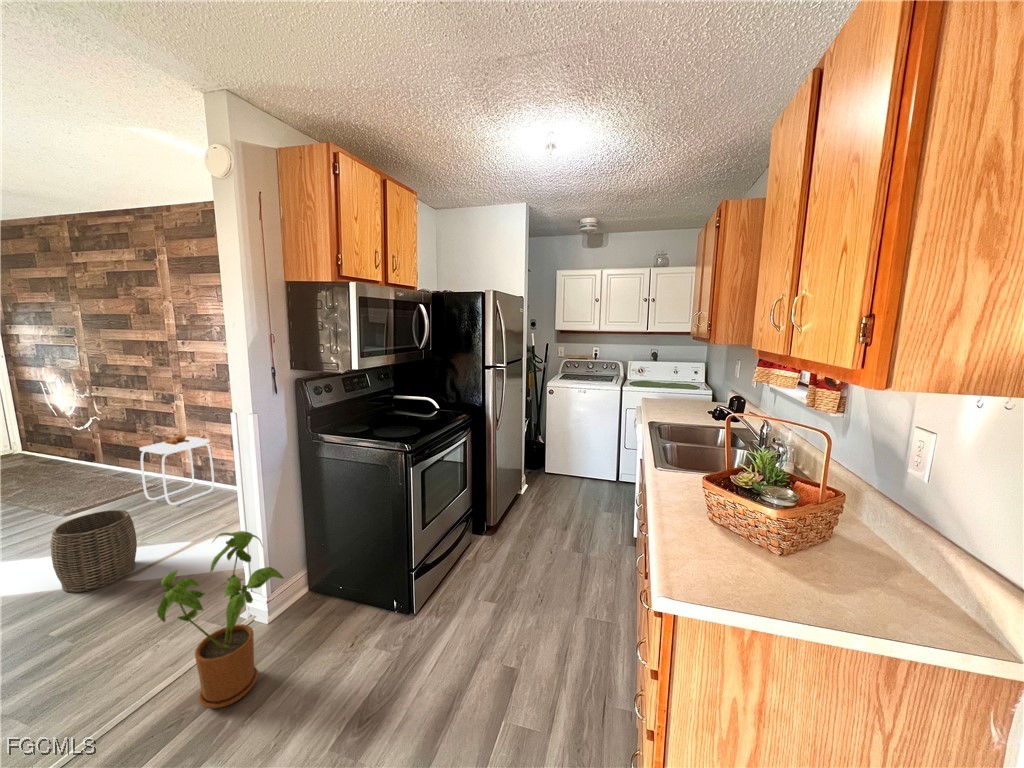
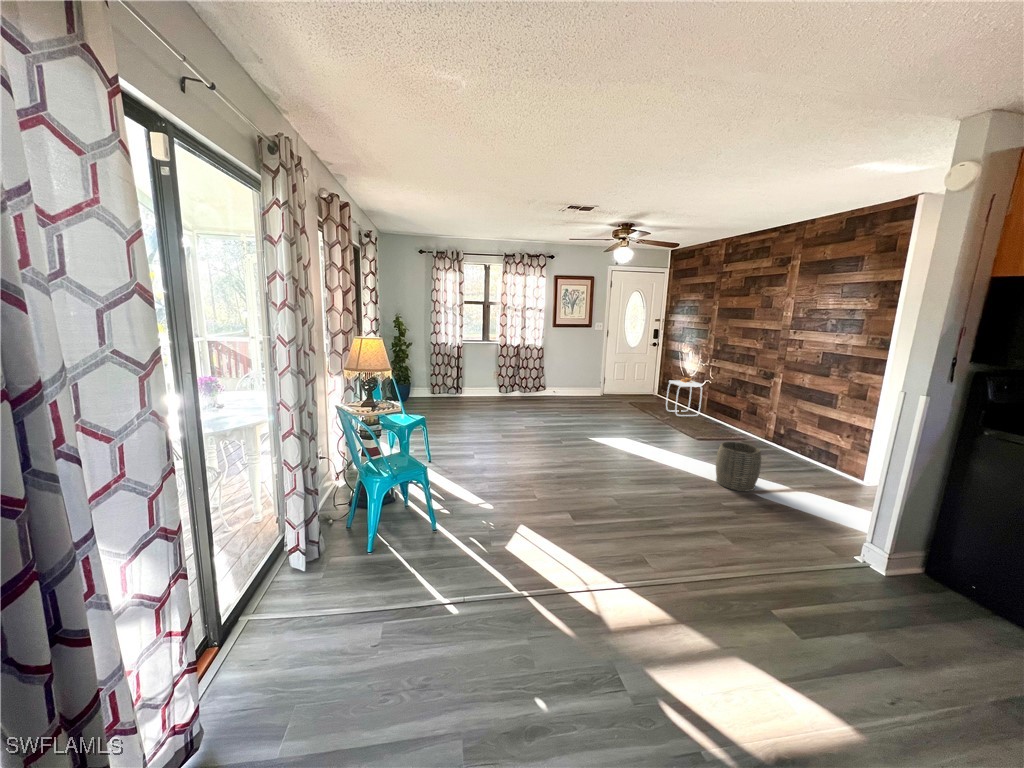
side table: present [140,434,214,505] -> present [666,378,702,416]
house plant: present [157,531,284,708] -> none [834,483,945,611]

